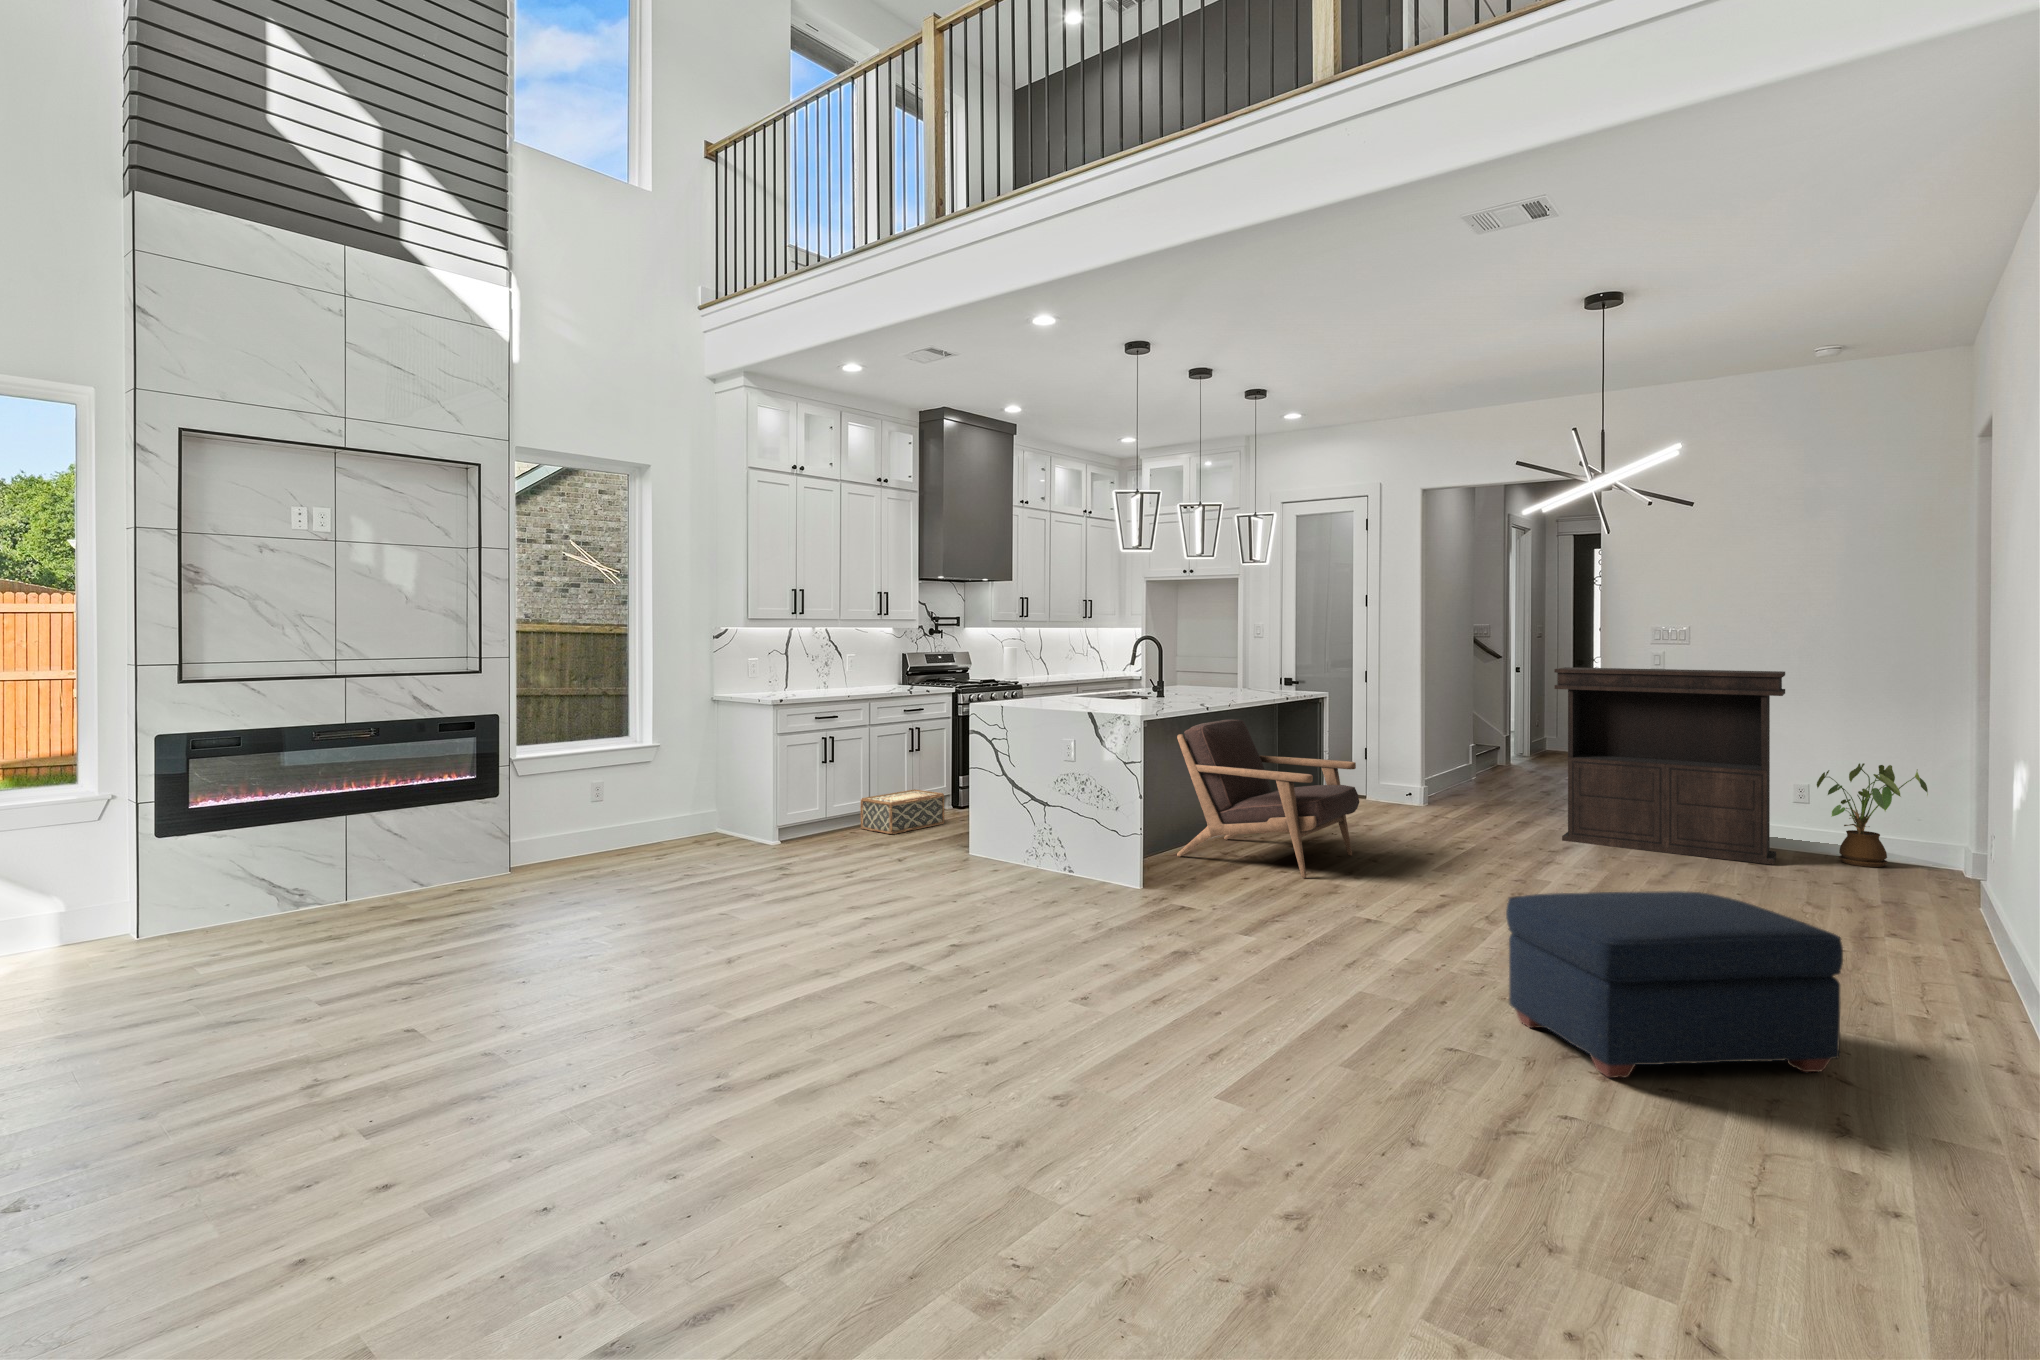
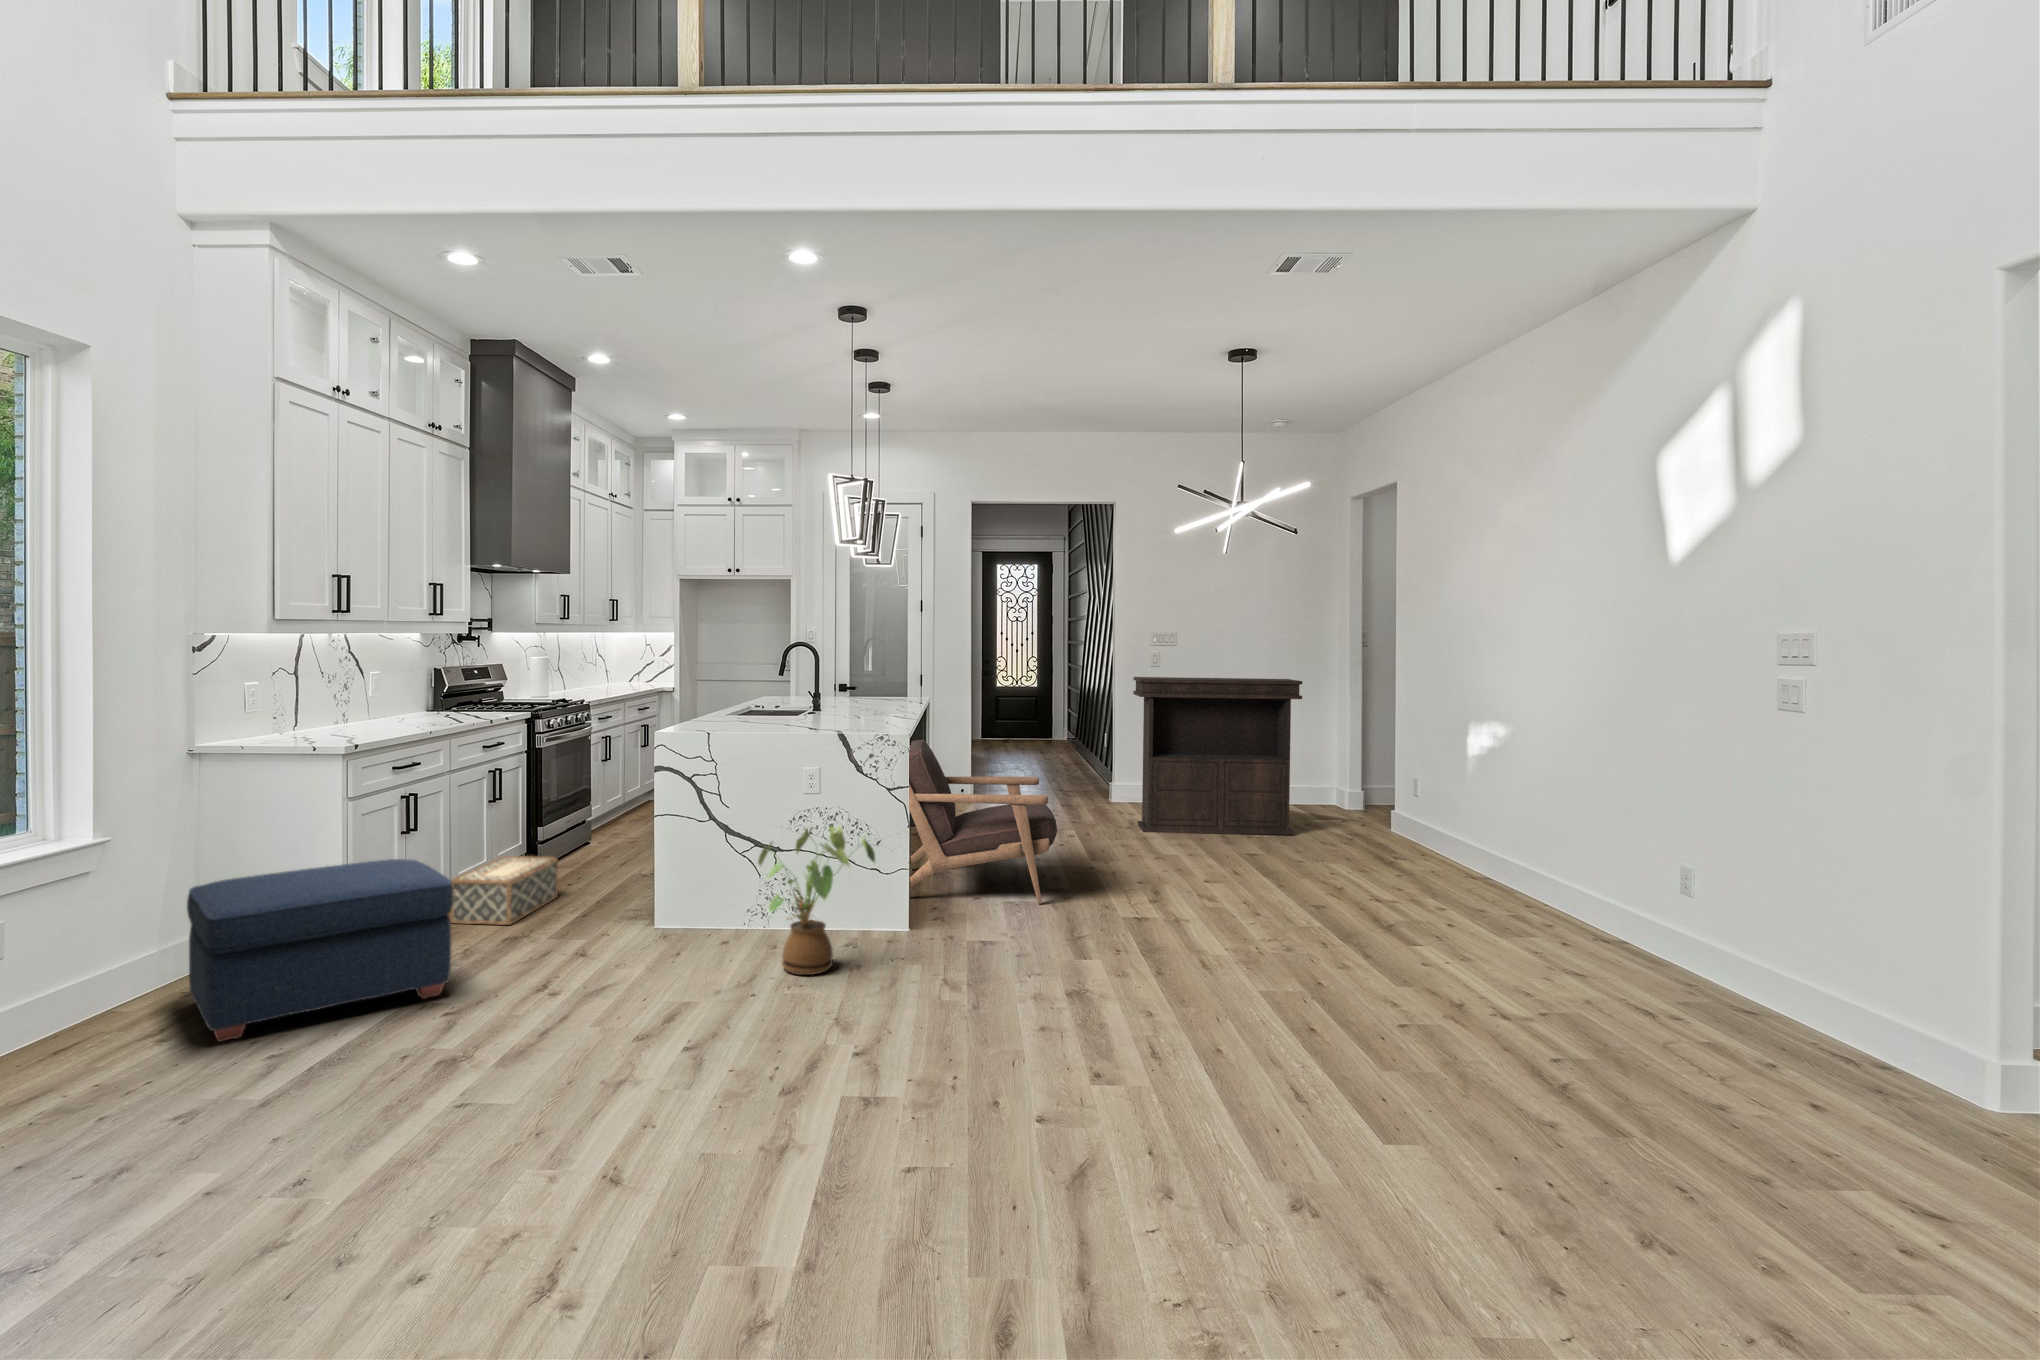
house plant: present [1817,763,1928,867] -> present [758,826,875,975]
ottoman: present [1506,891,1843,1078] -> present [187,859,453,1042]

